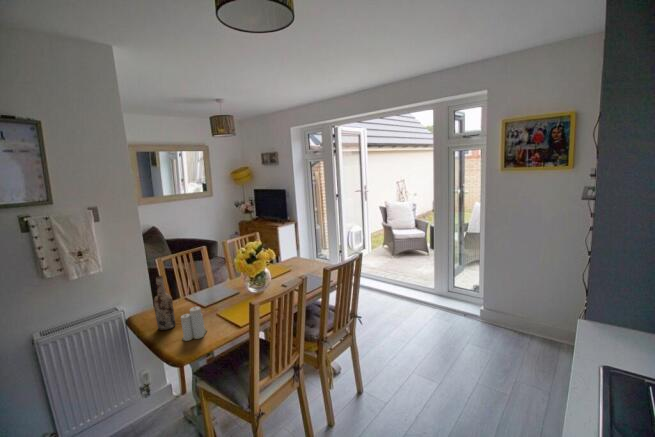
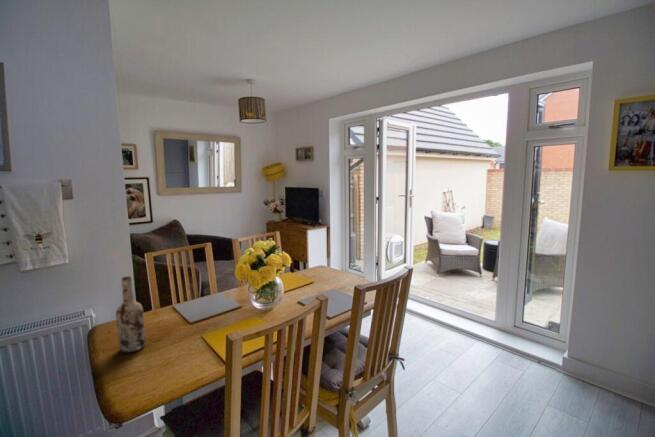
candle: present [181,307,207,341] -> none [141,324,181,376]

